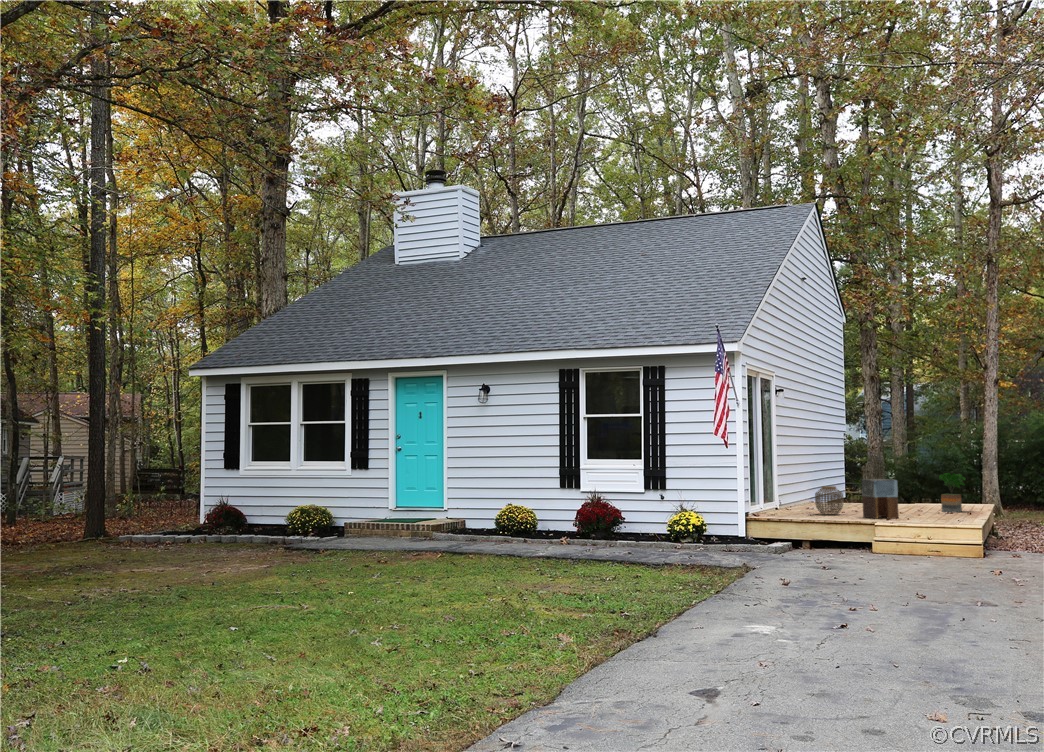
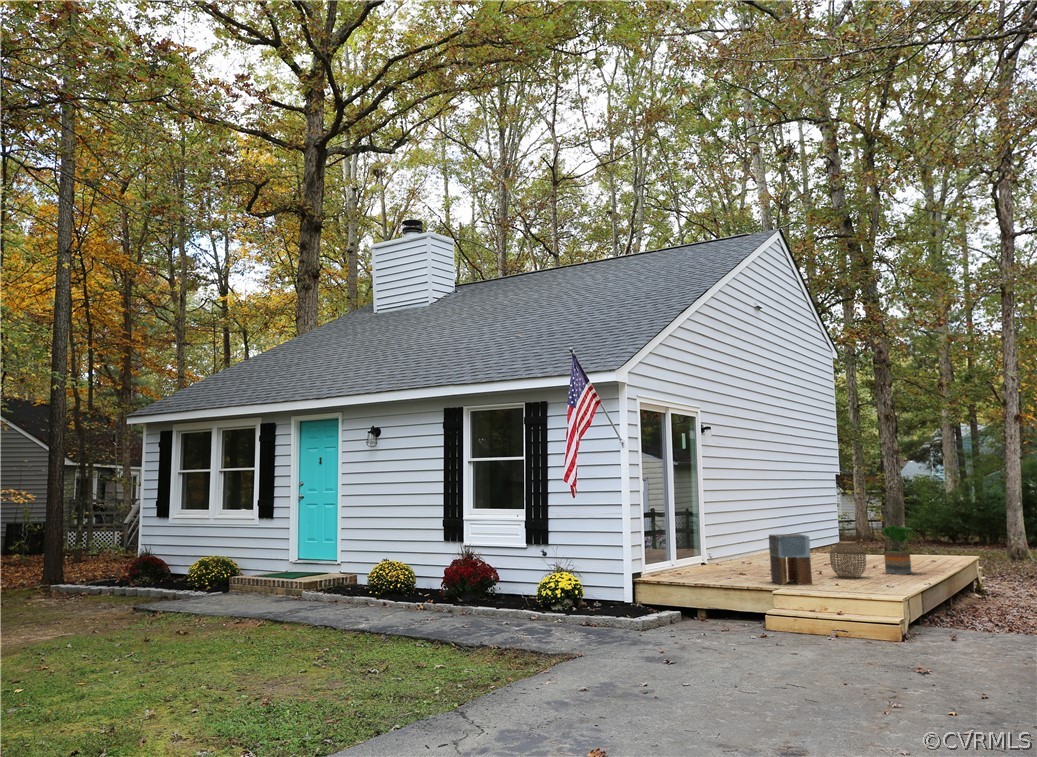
woven basket: present [815,486,843,515] -> present [830,541,866,578]

